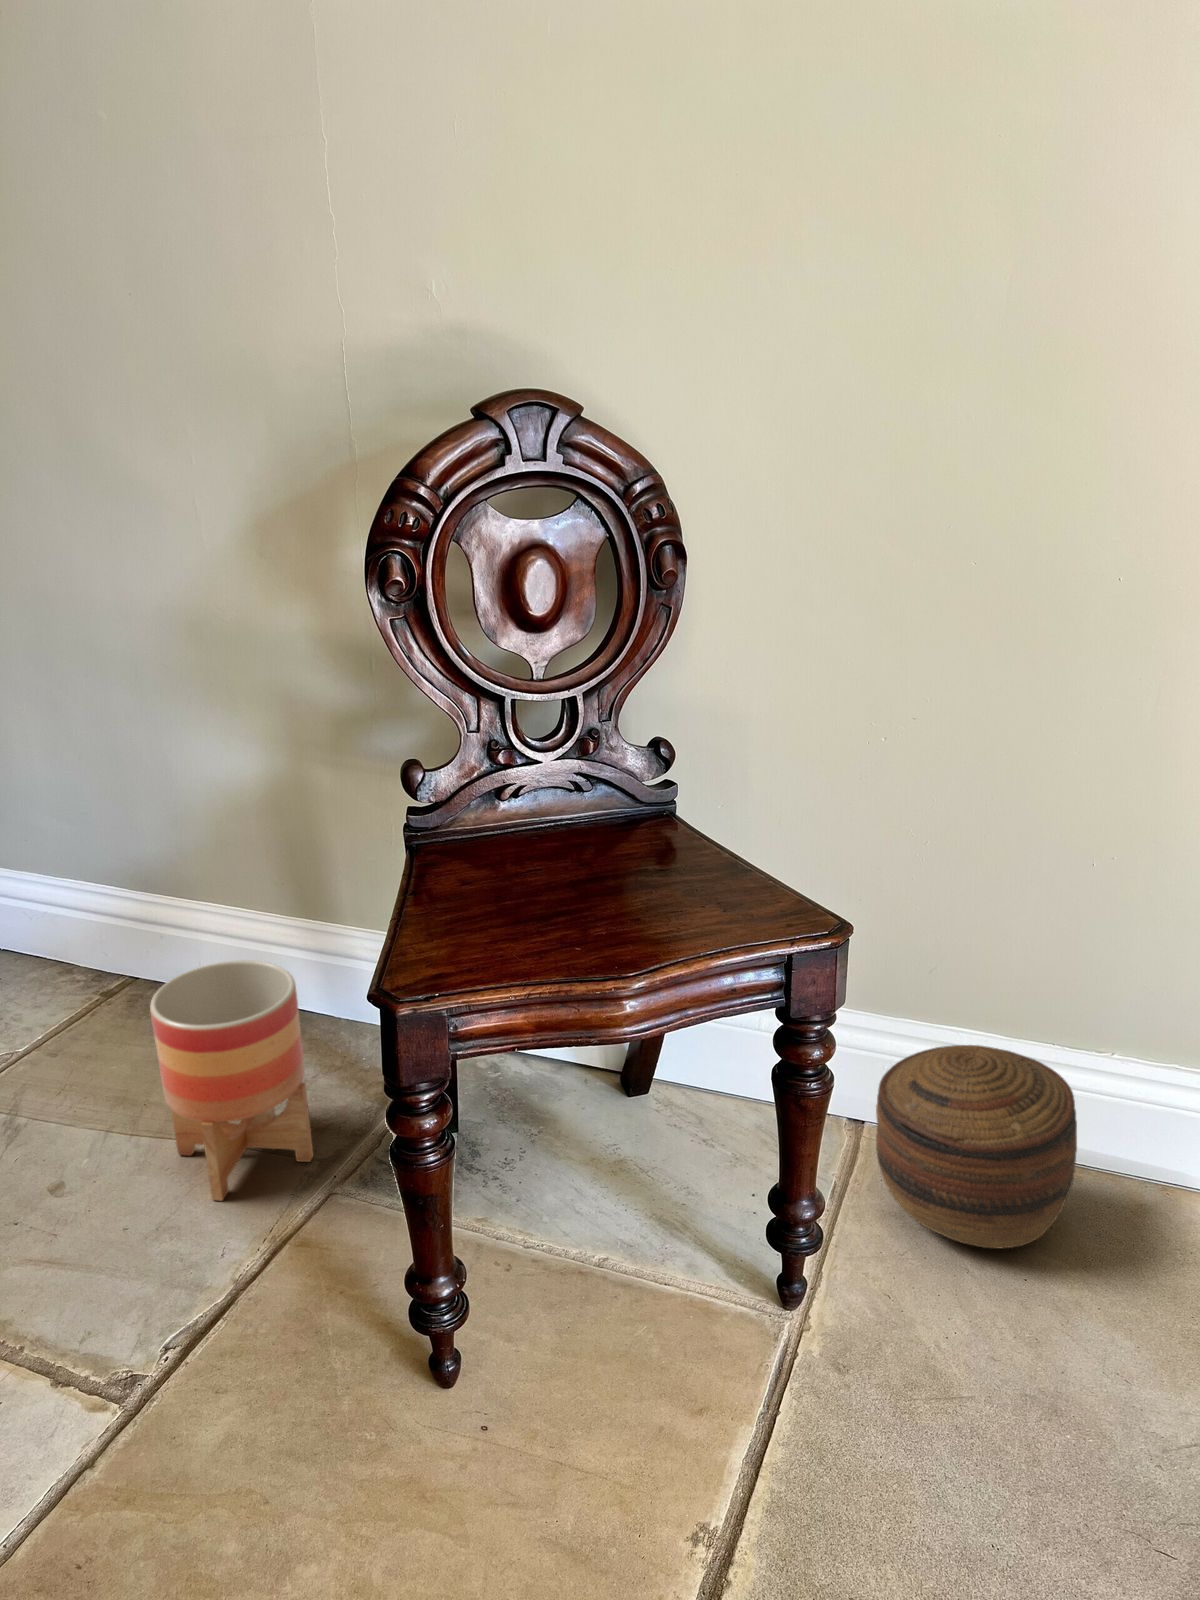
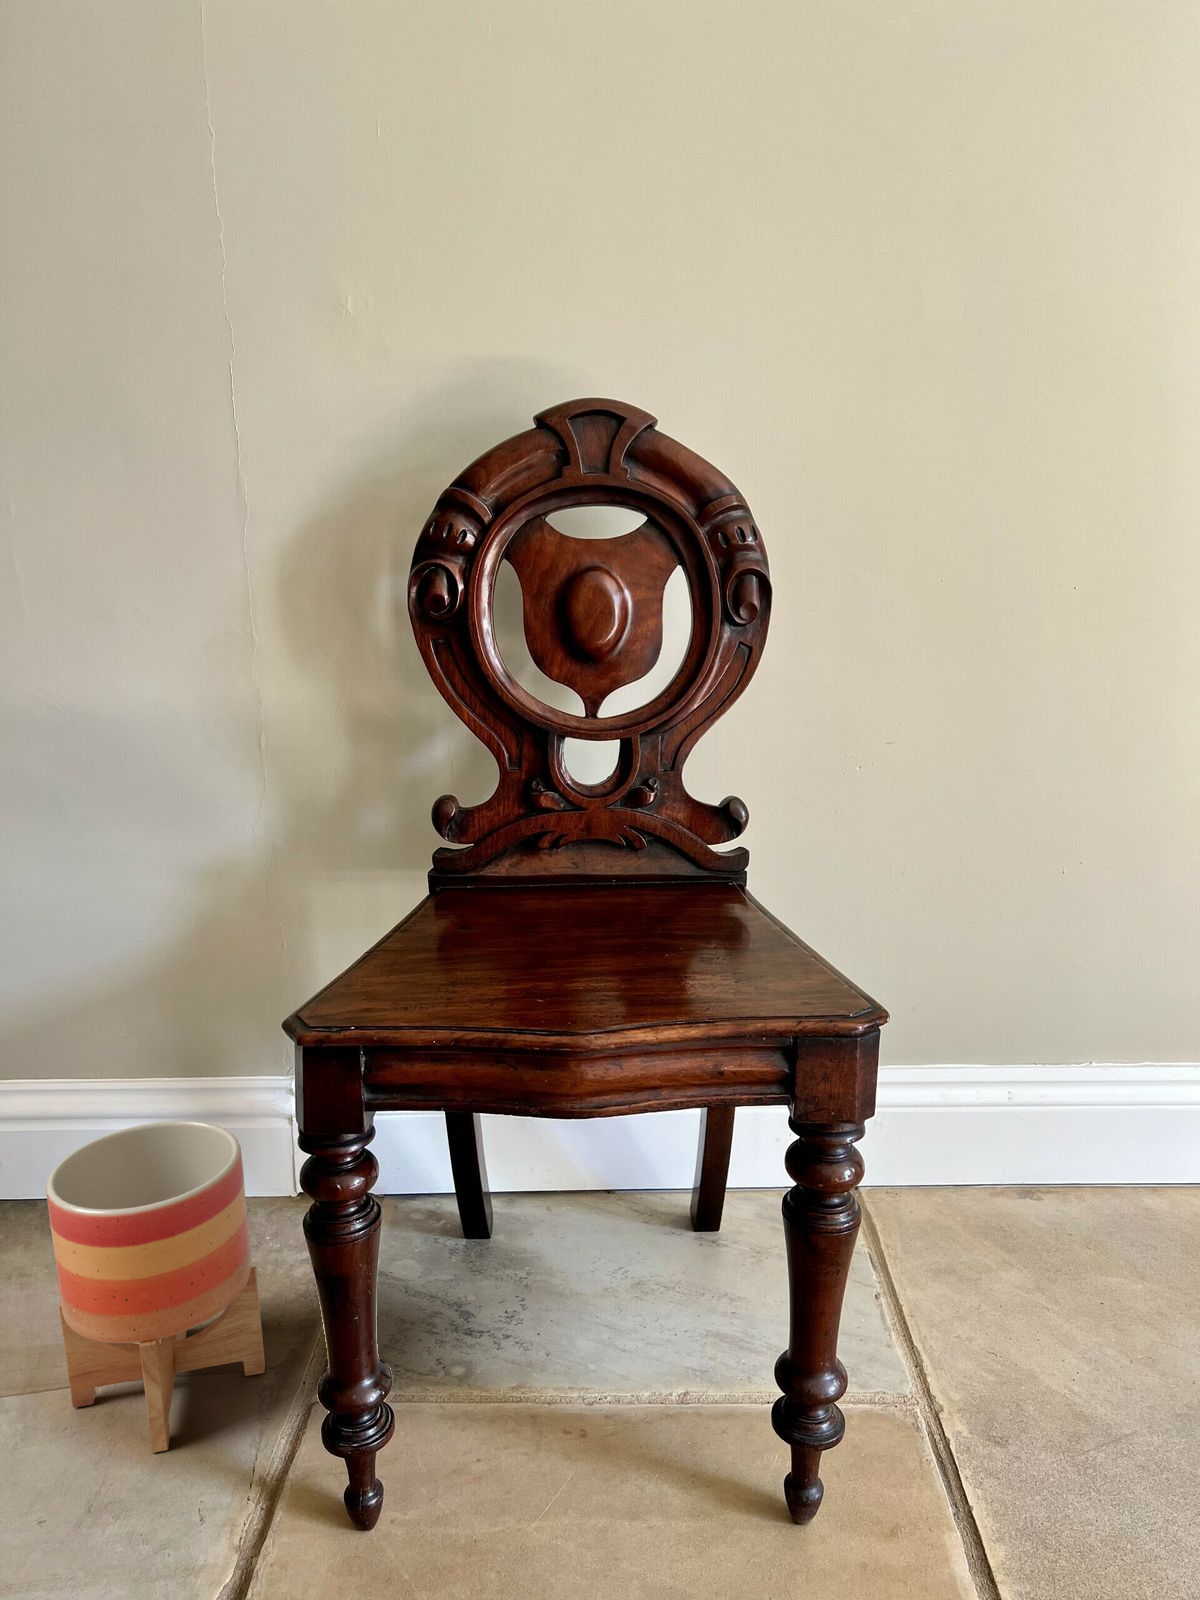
basket: present [876,1045,1077,1249] -> none [905,1072,1118,1280]

